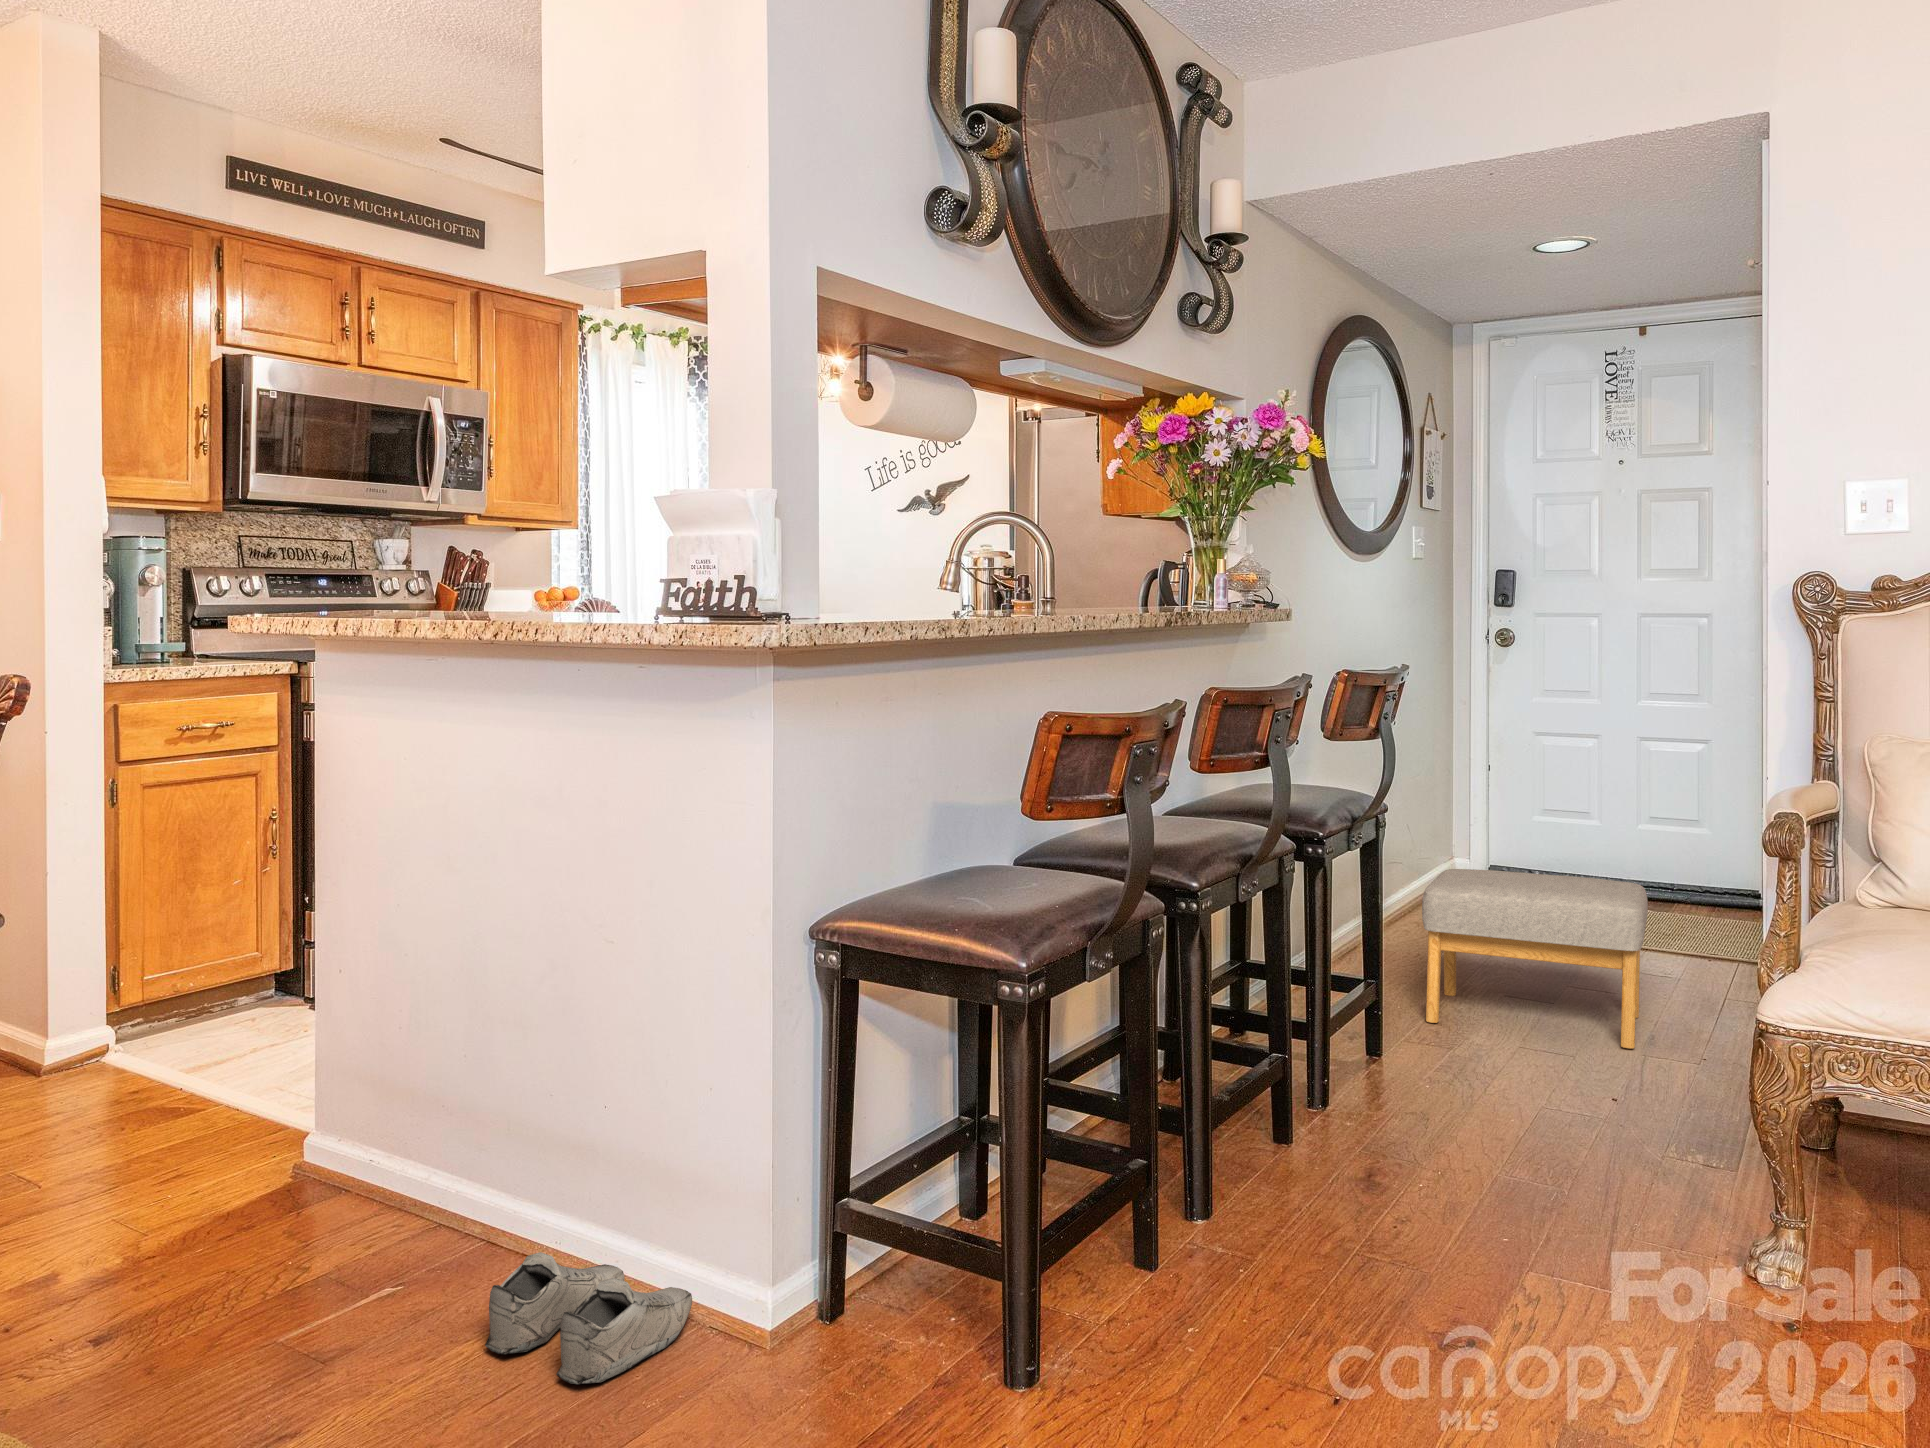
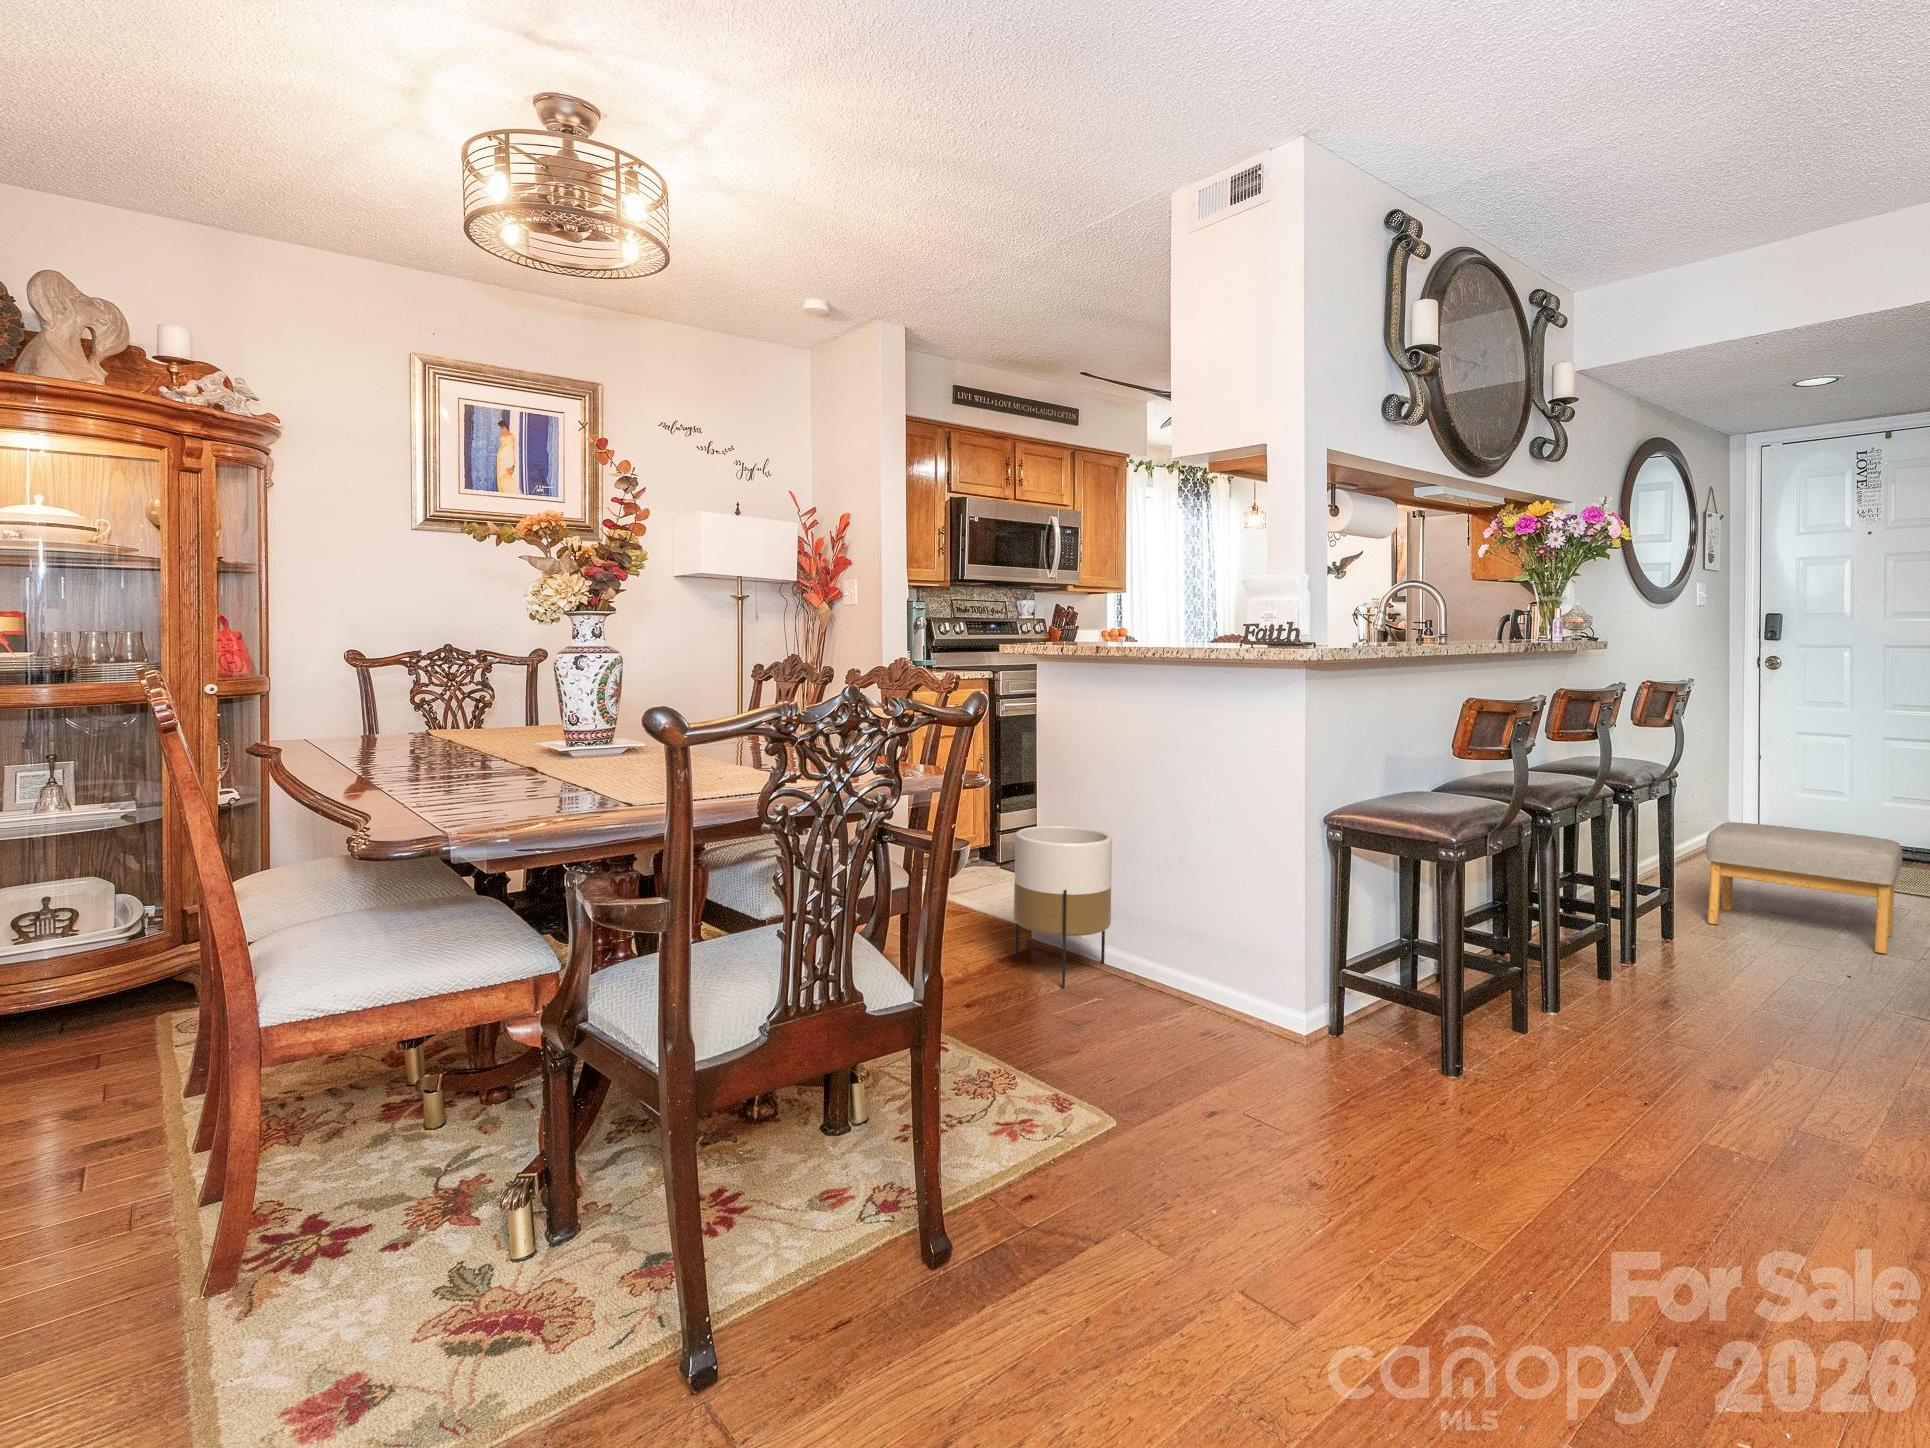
planter: none [253,975,458,1312] -> present [1014,826,1112,988]
shoe: present [485,1252,692,1384] -> none [1145,968,1250,1031]

